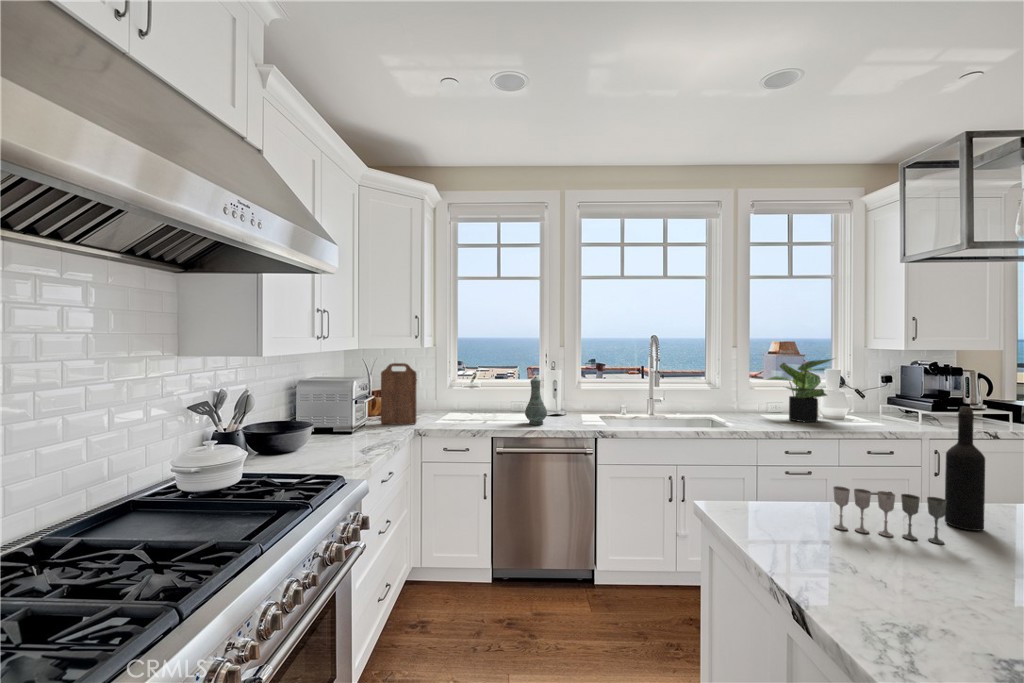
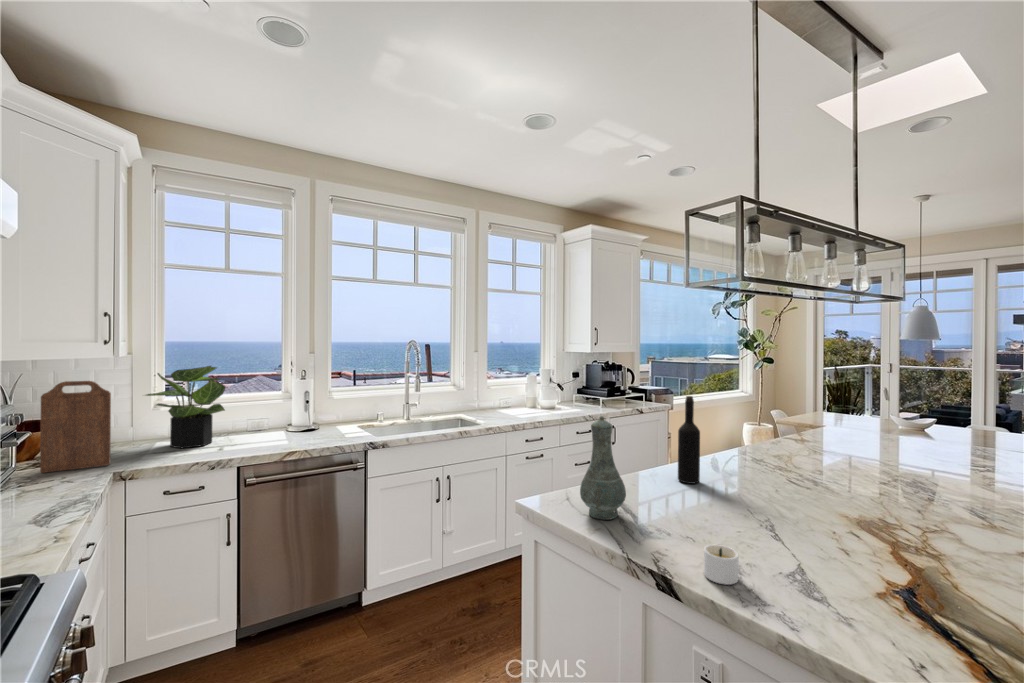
potted plant: present [766,359,832,422] -> present [146,366,226,448]
vase: present [525,376,547,425] -> present [580,416,626,520]
wine glass: present [833,486,947,544] -> none [627,464,692,502]
candle: none [859,586,920,657] -> present [704,545,738,585]

